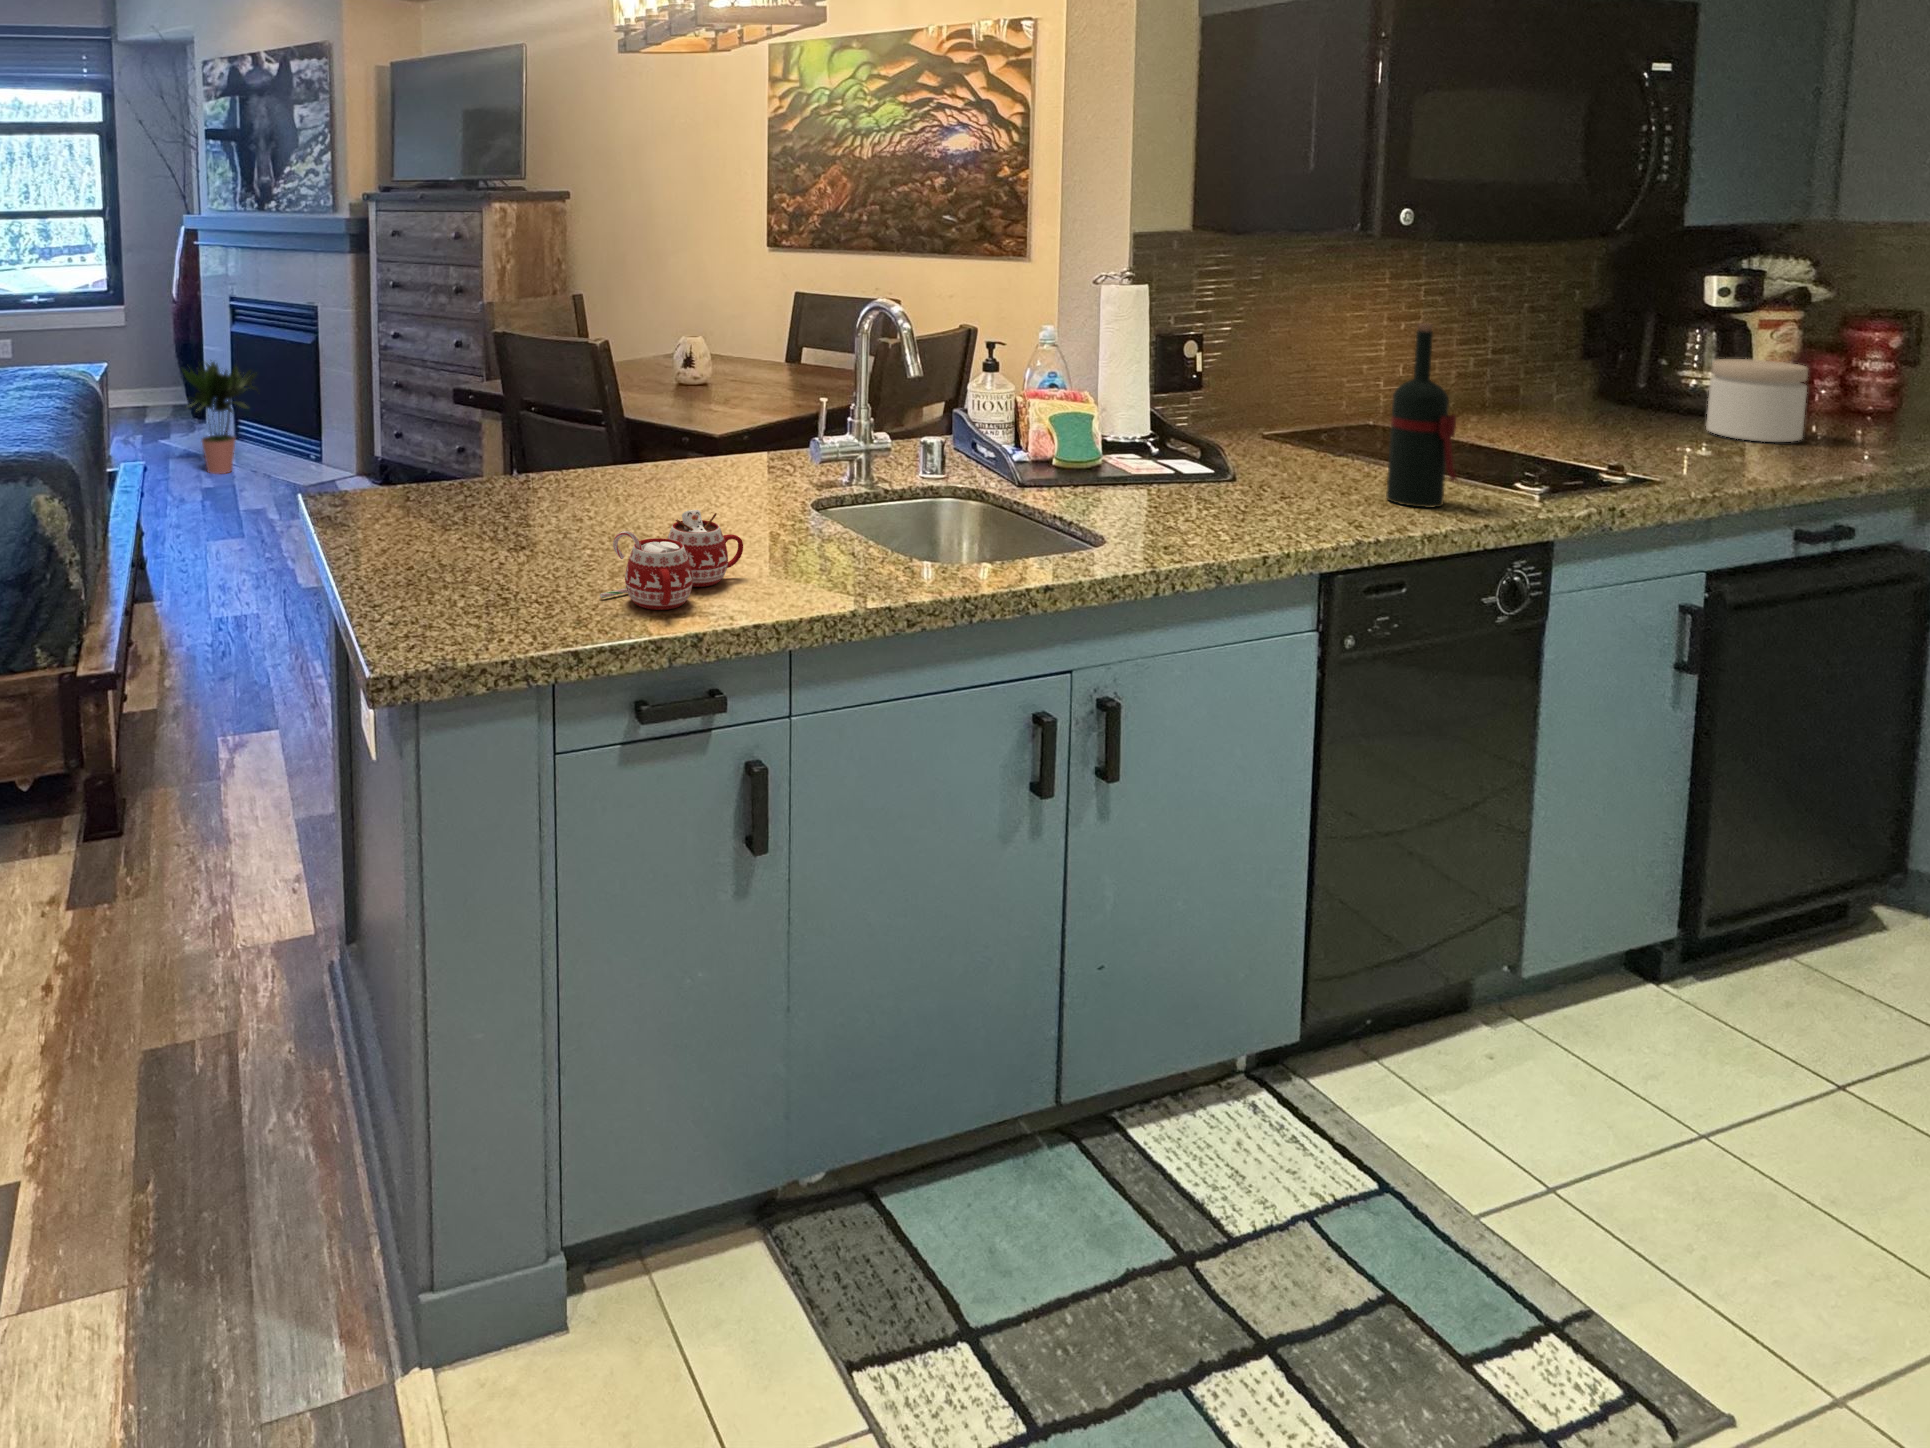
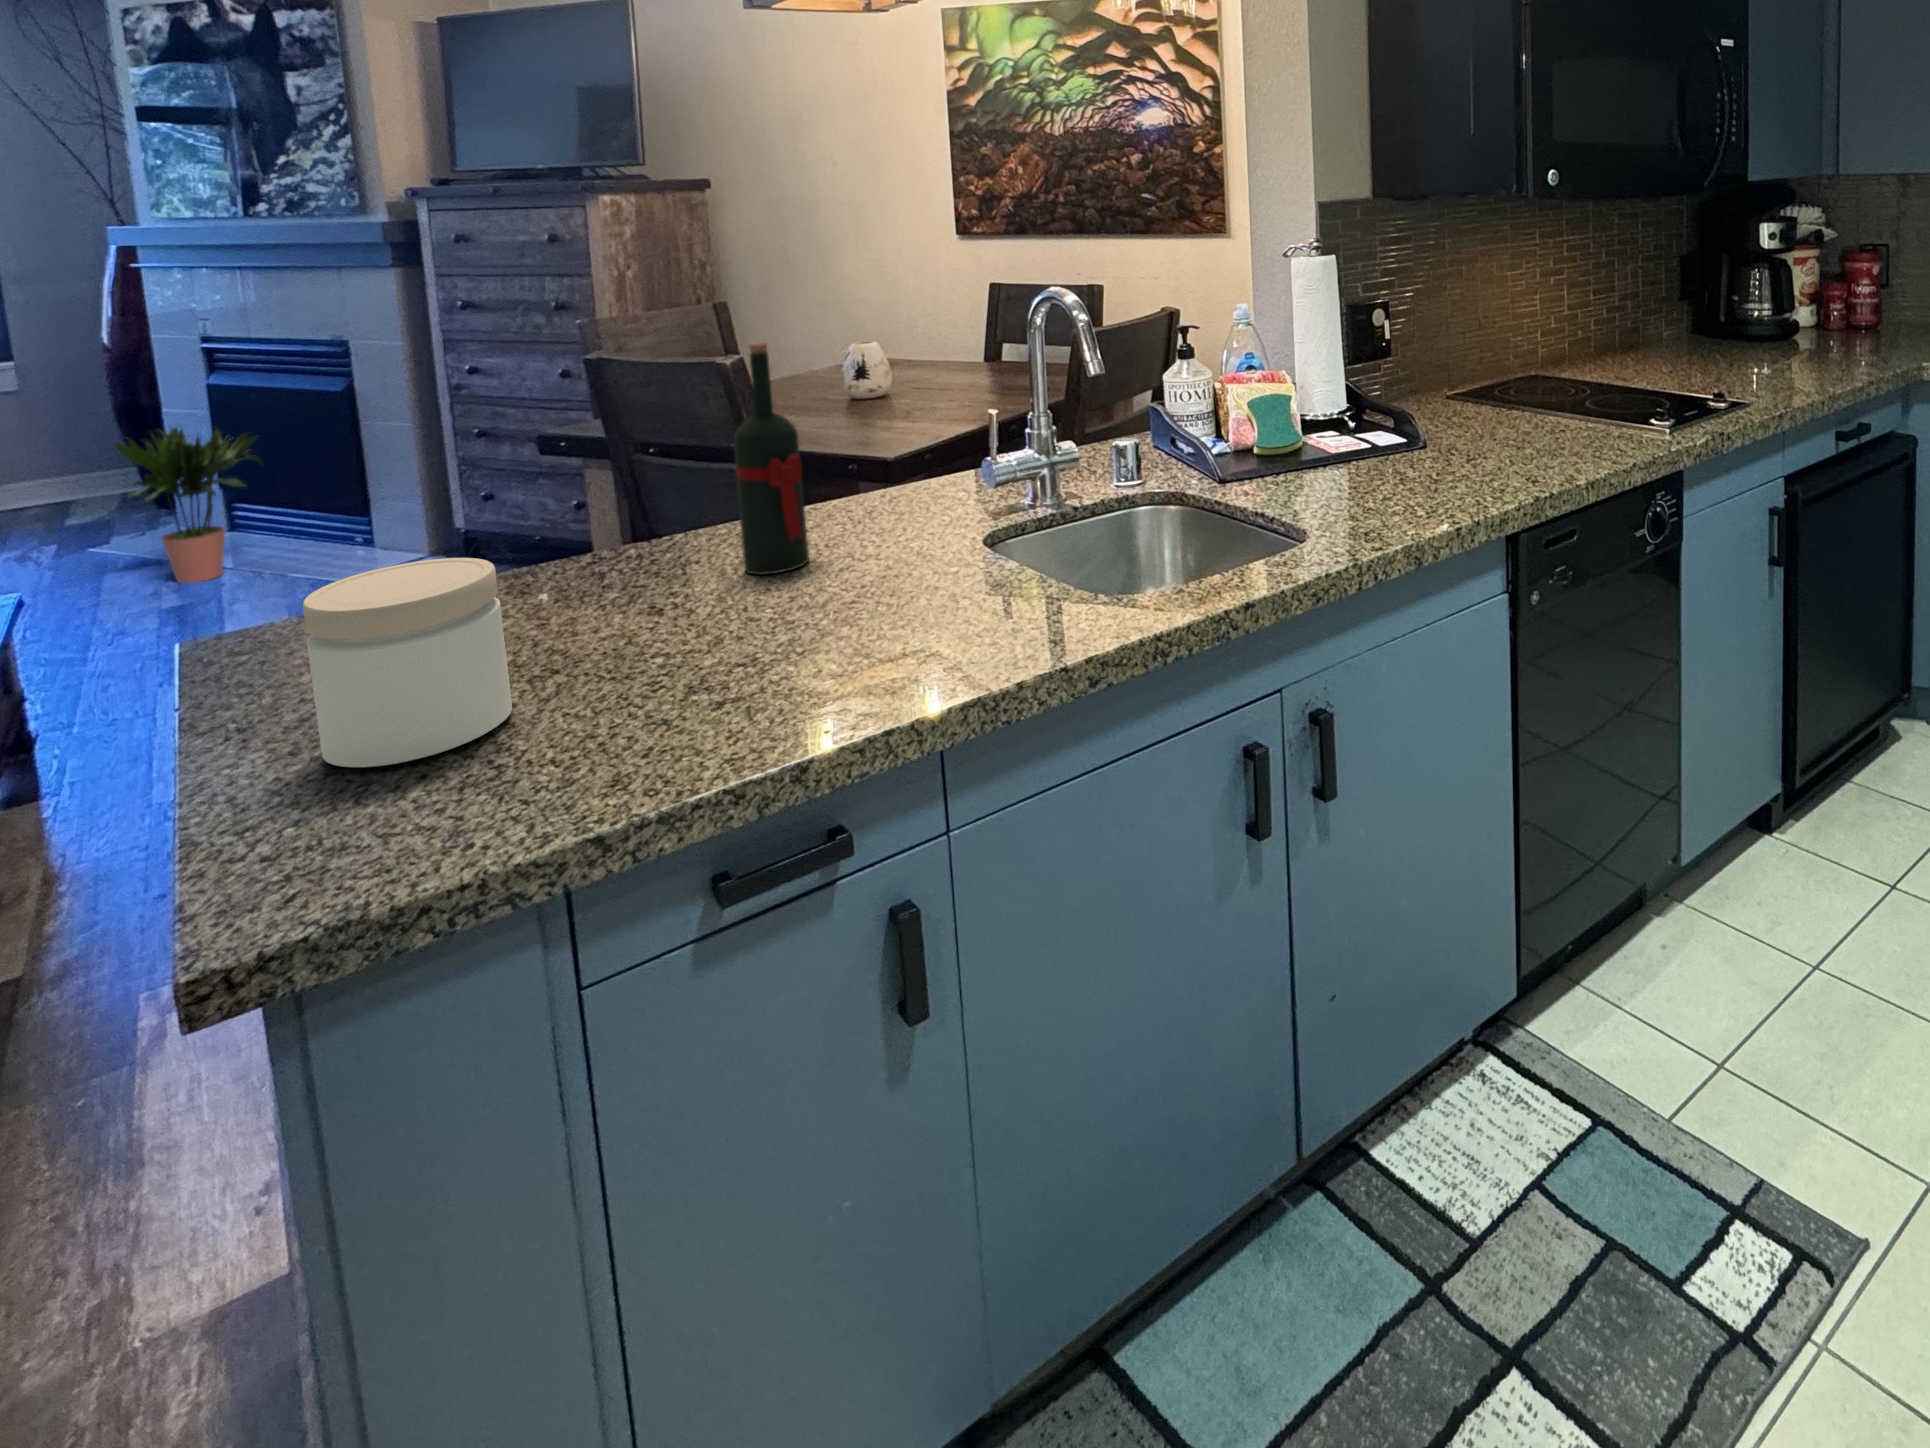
wine bottle: present [1386,323,1457,507] -> present [734,342,809,575]
jar: present [1706,359,1808,442] -> present [303,558,512,767]
mug: present [600,510,743,610] -> none [654,583,876,740]

